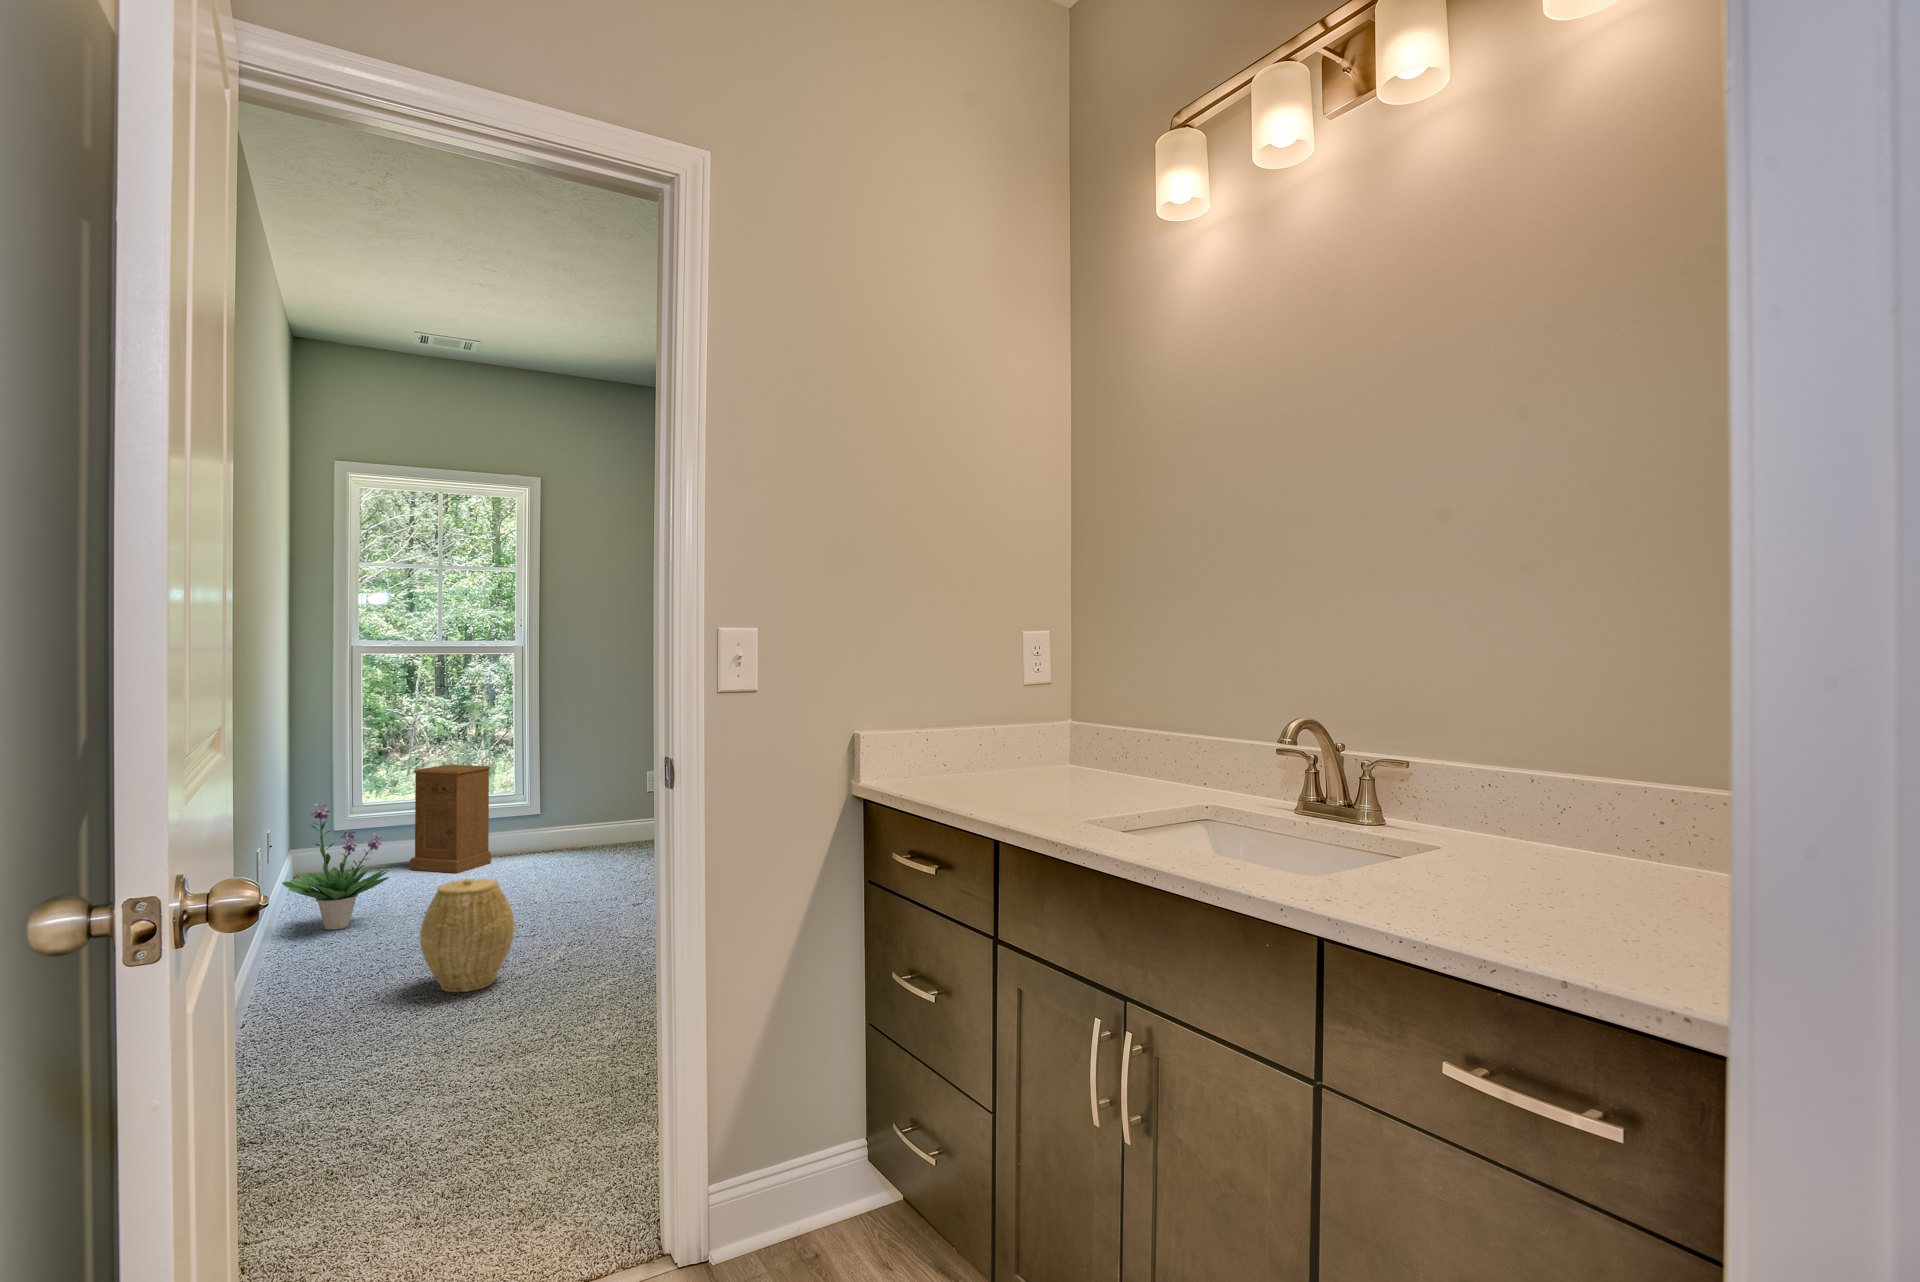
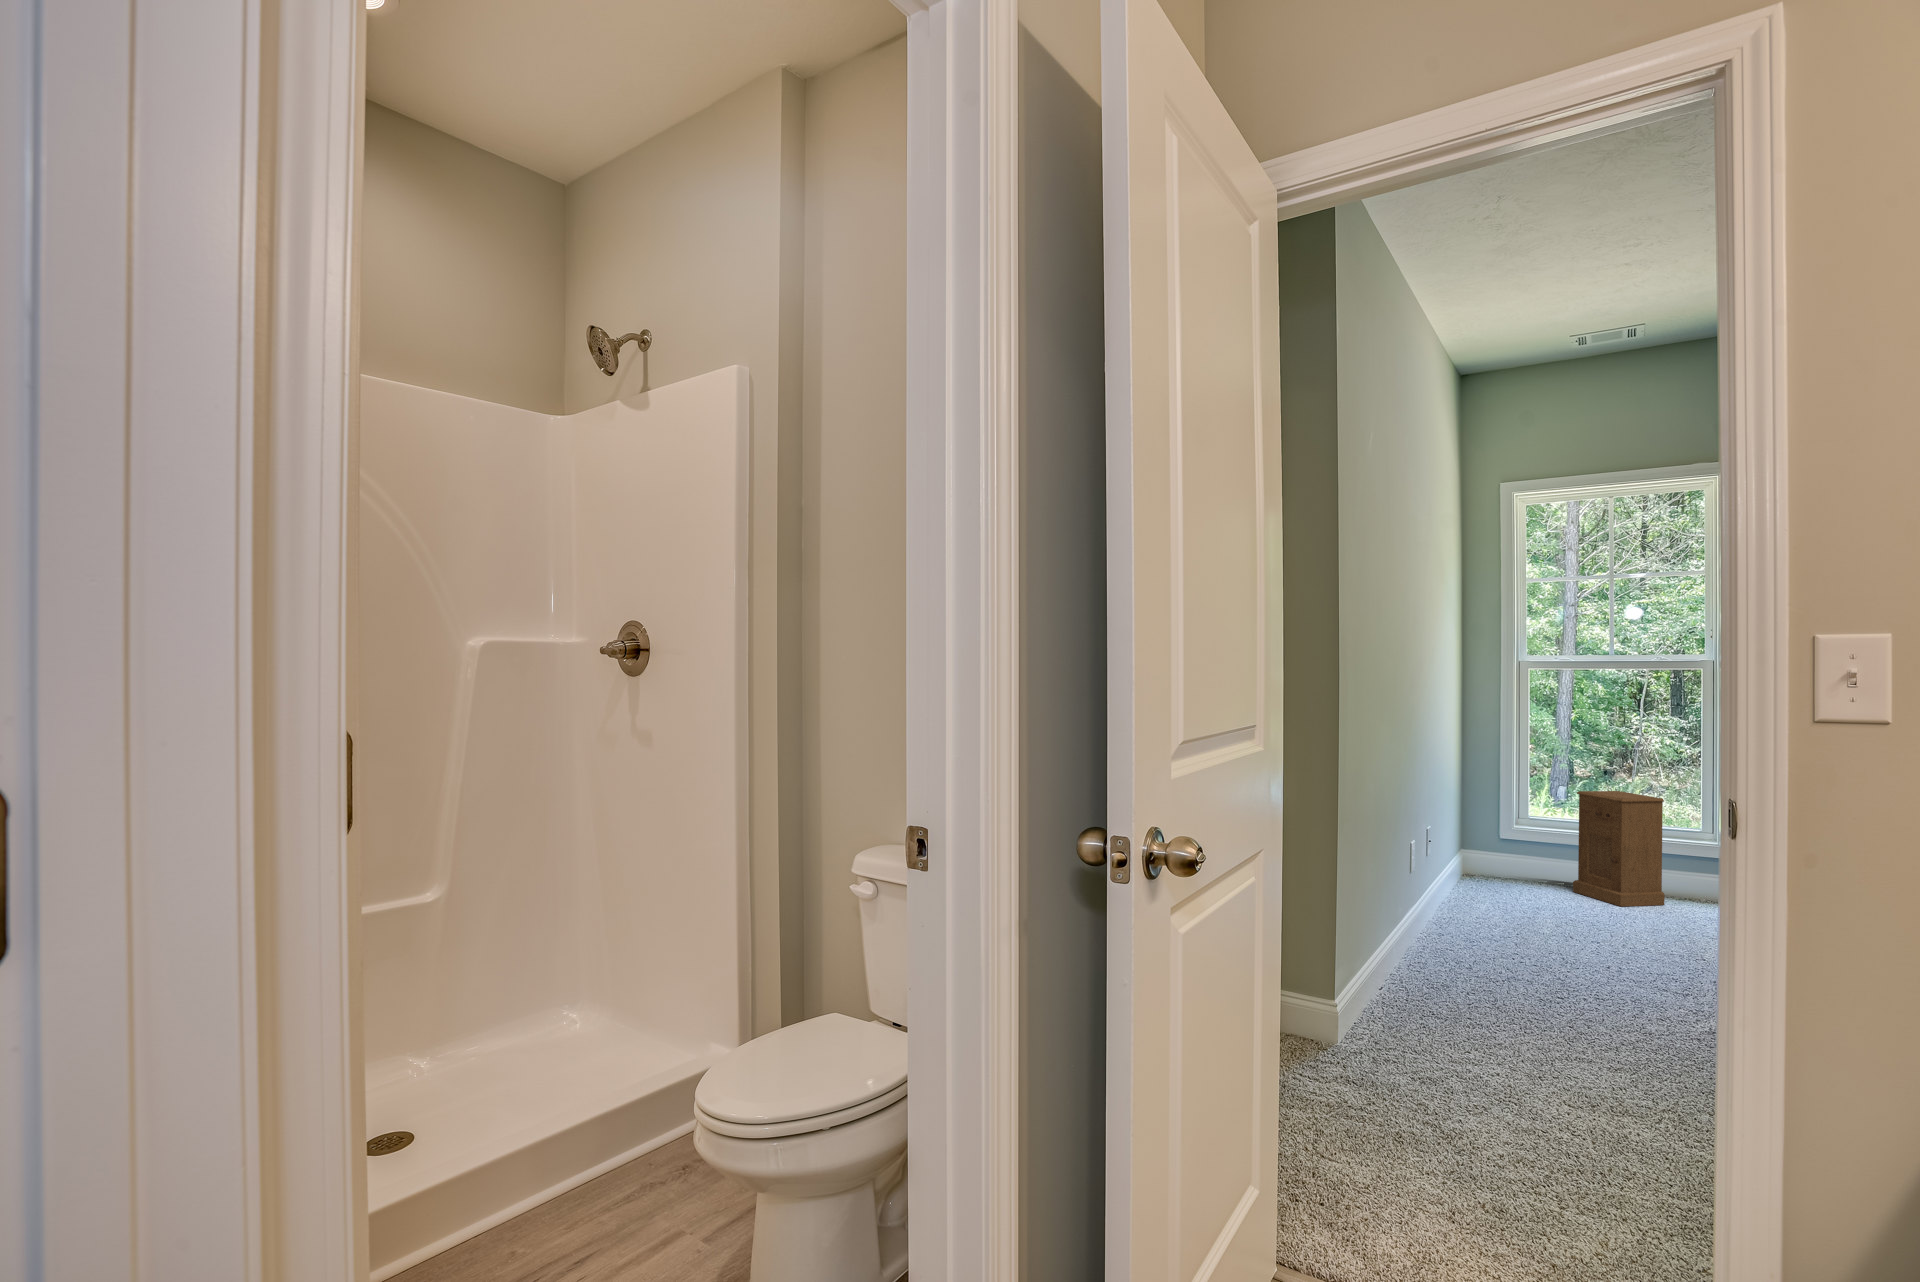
potted plant: present [282,804,389,930] -> none [1438,808,1536,930]
woven basket: present [420,879,515,992] -> none [1537,909,1643,1030]

